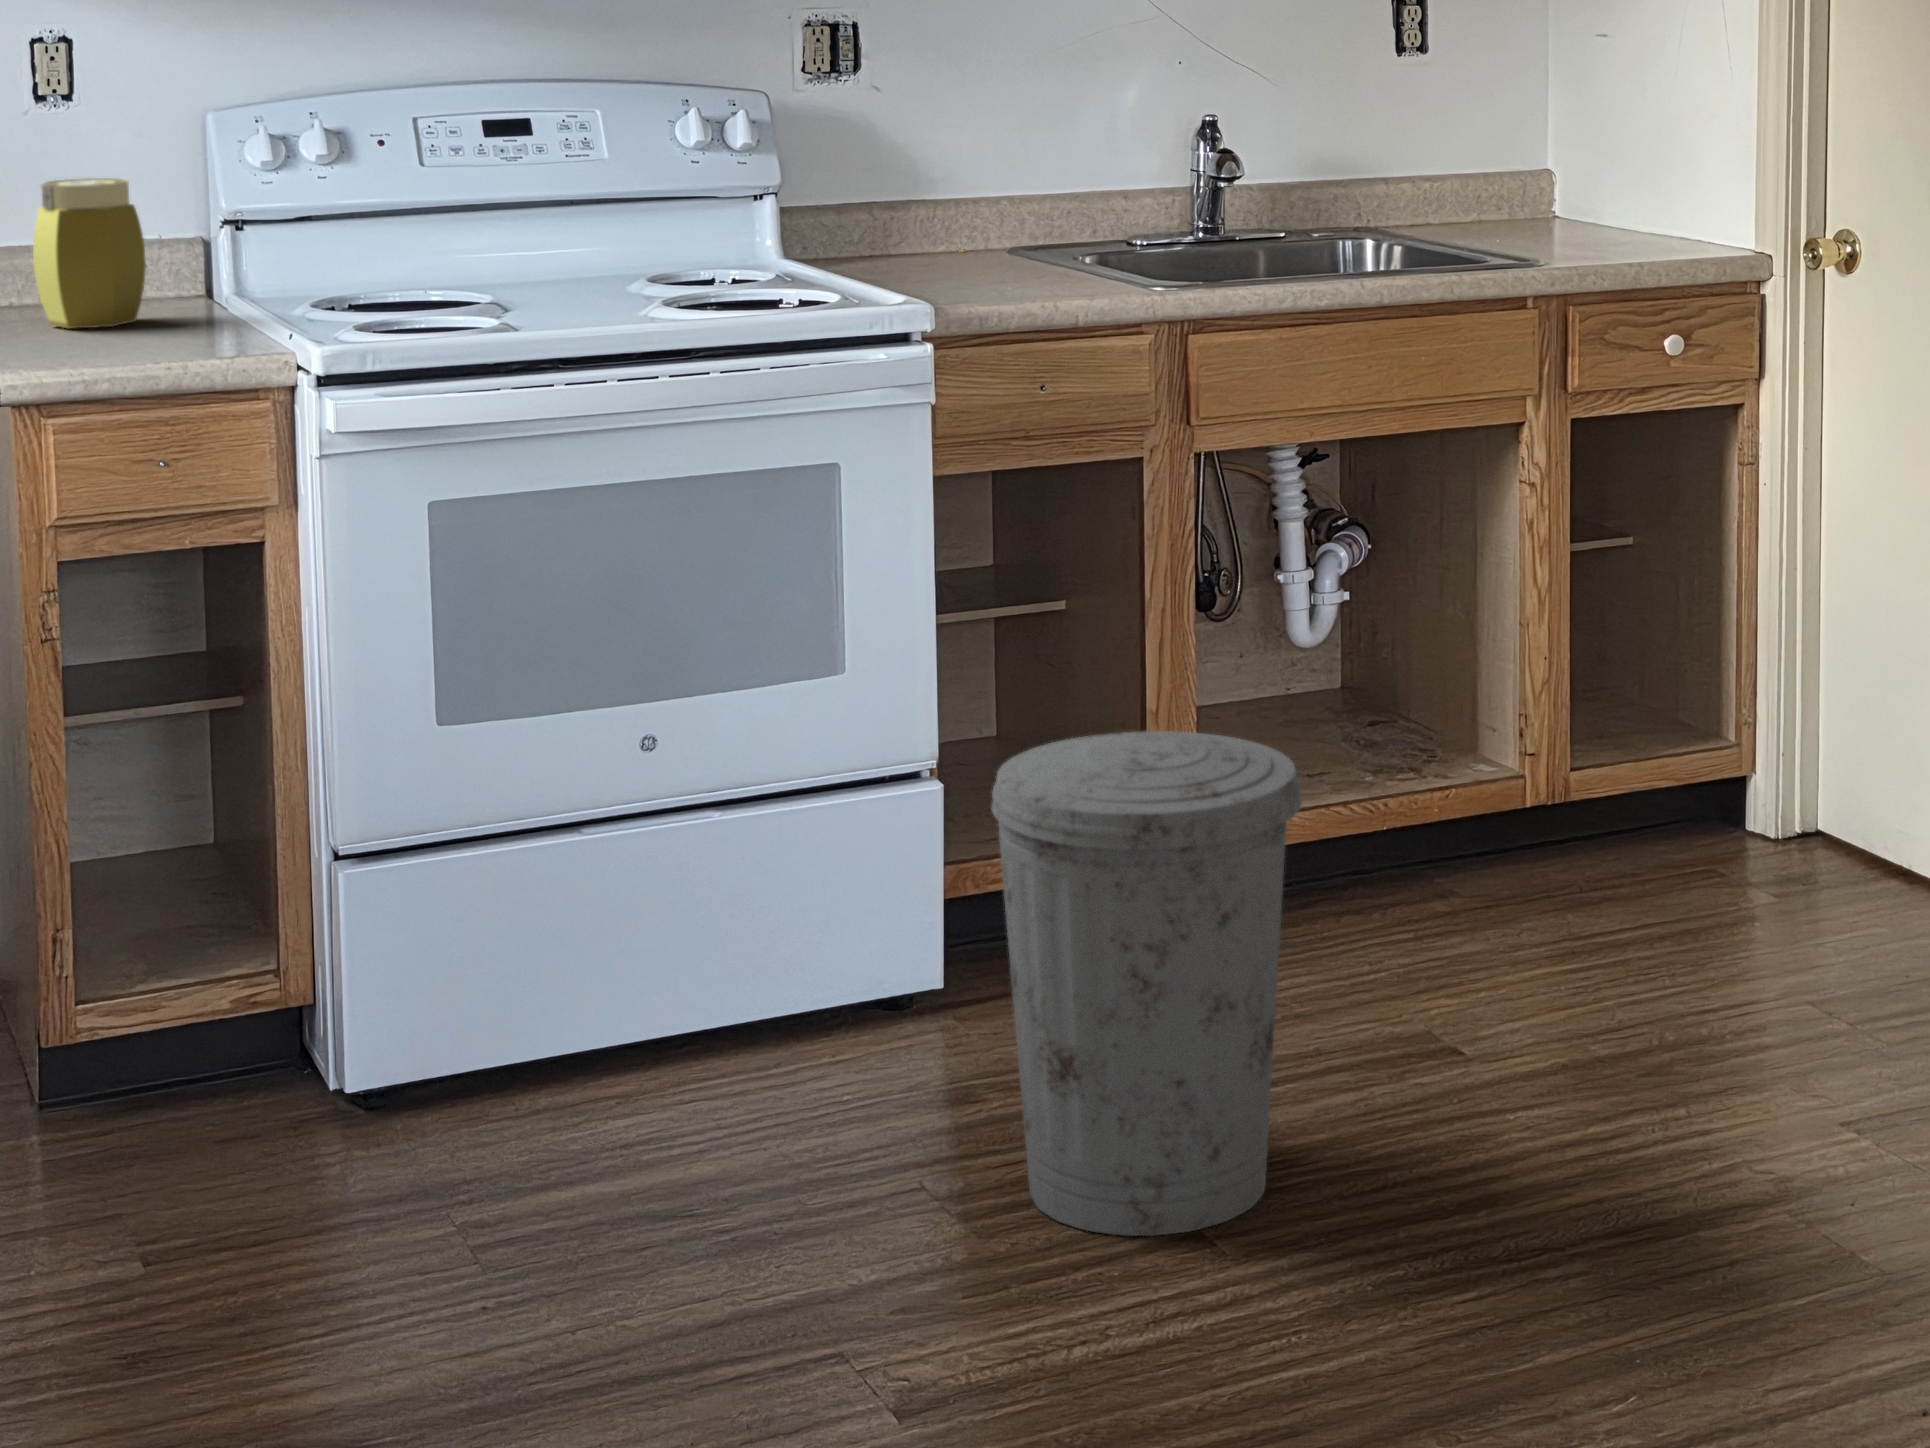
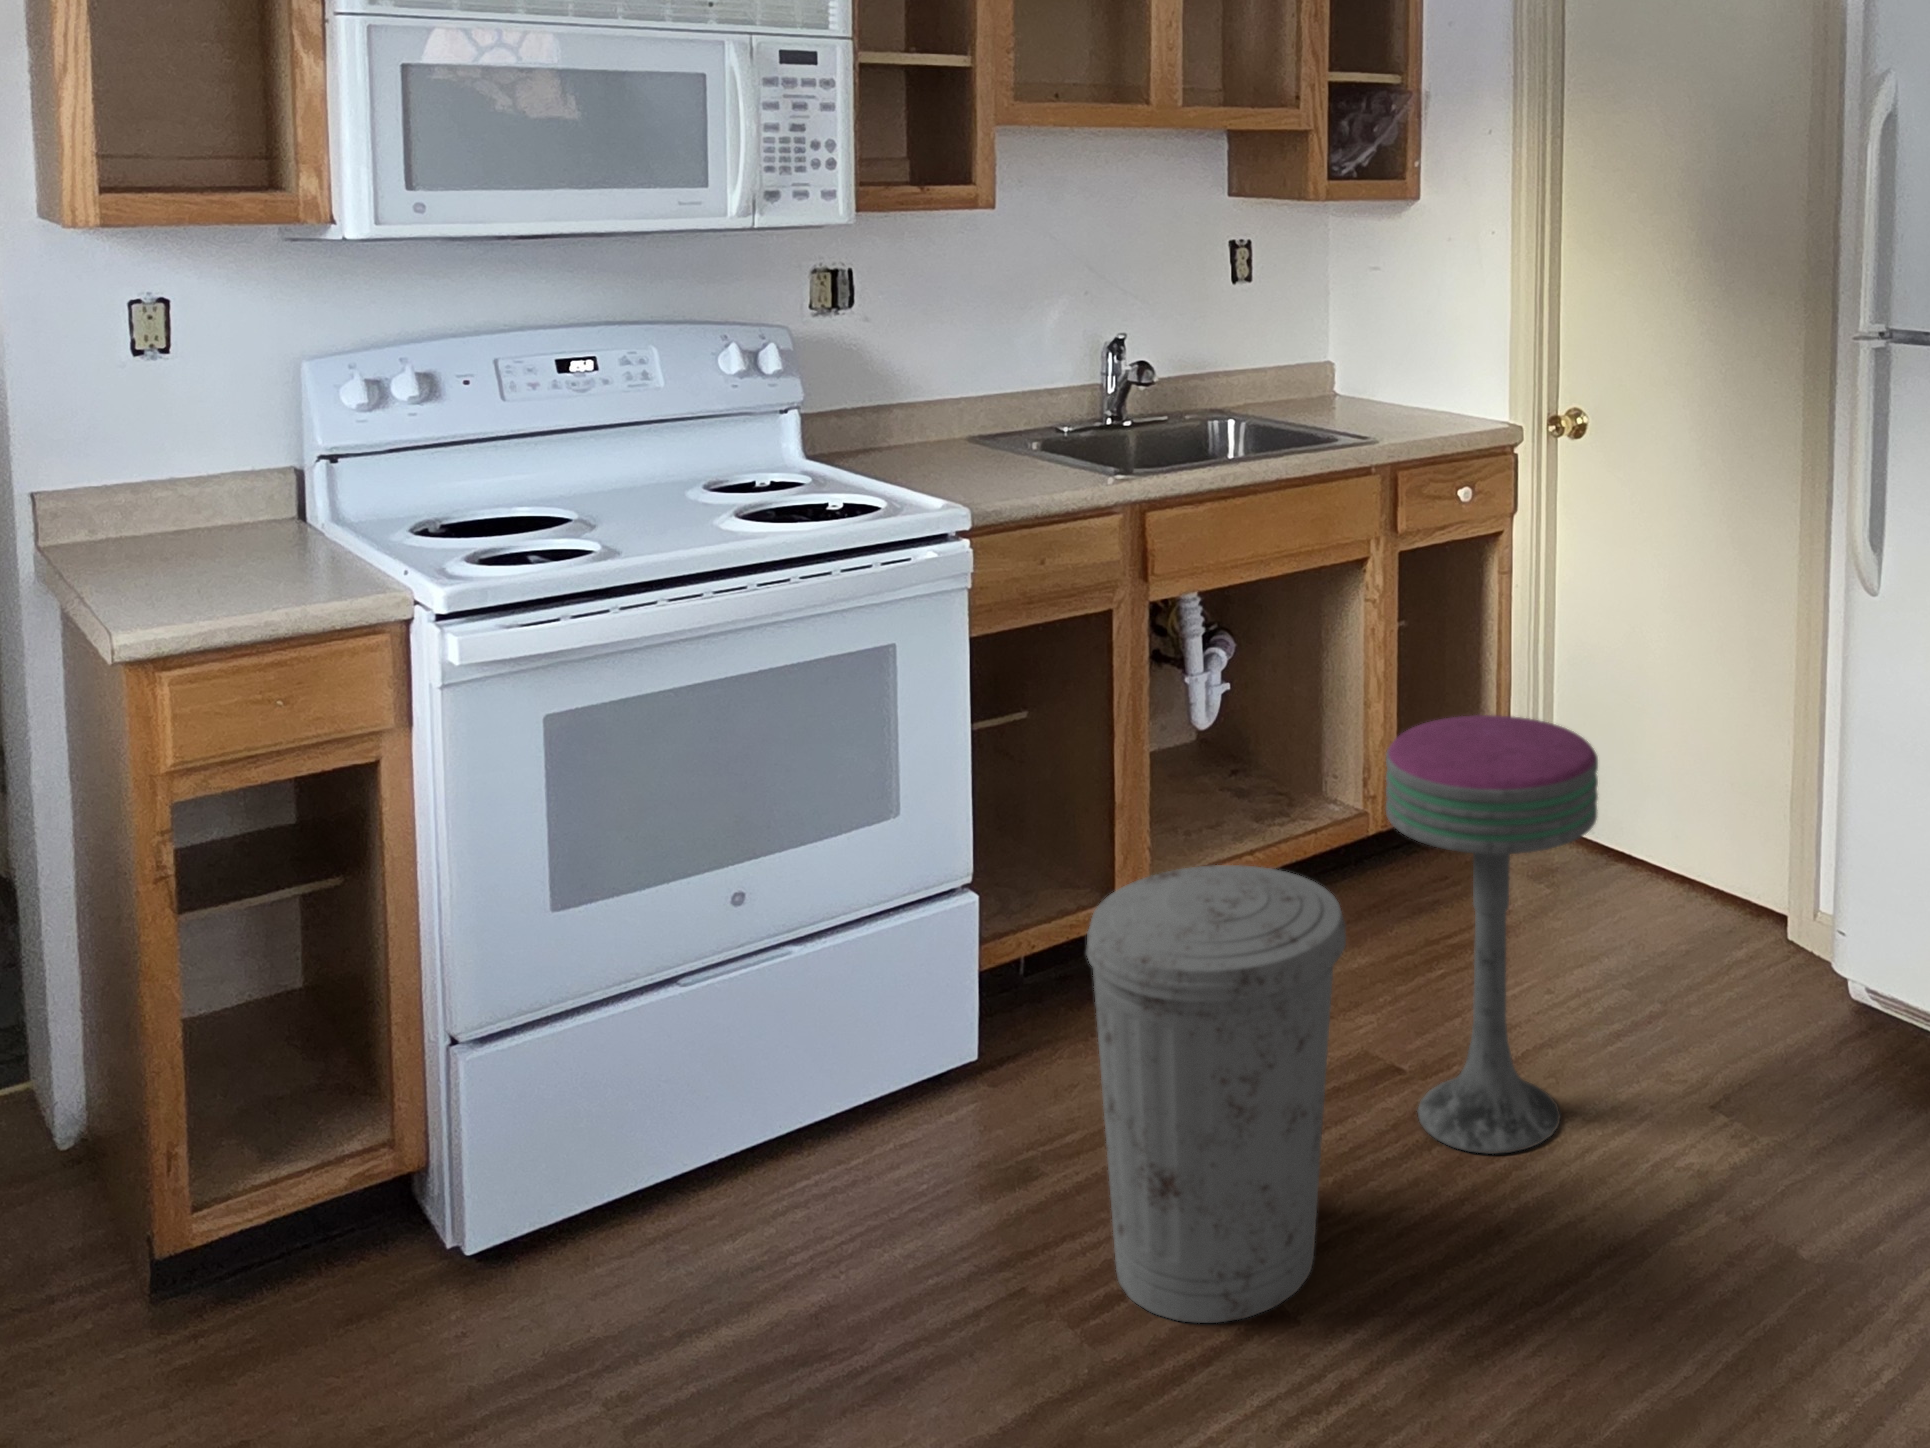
jar: present [33,178,146,328] -> none [138,425,251,565]
bar stool: none [1412,594,1686,1132] -> present [1386,715,1598,1154]

